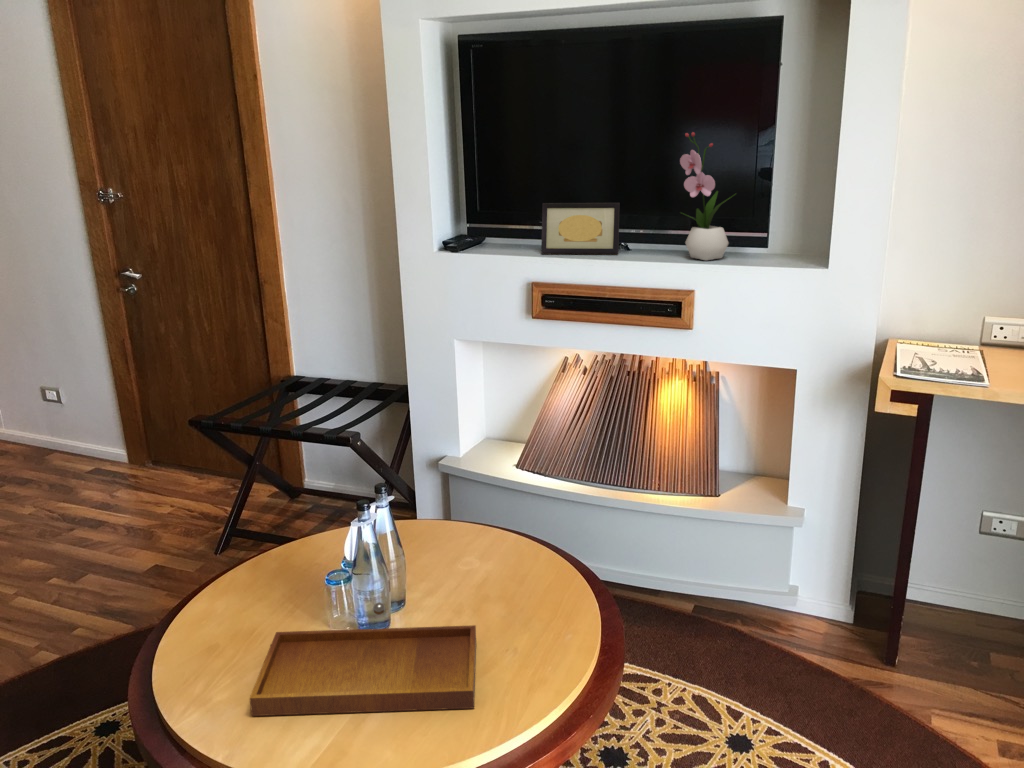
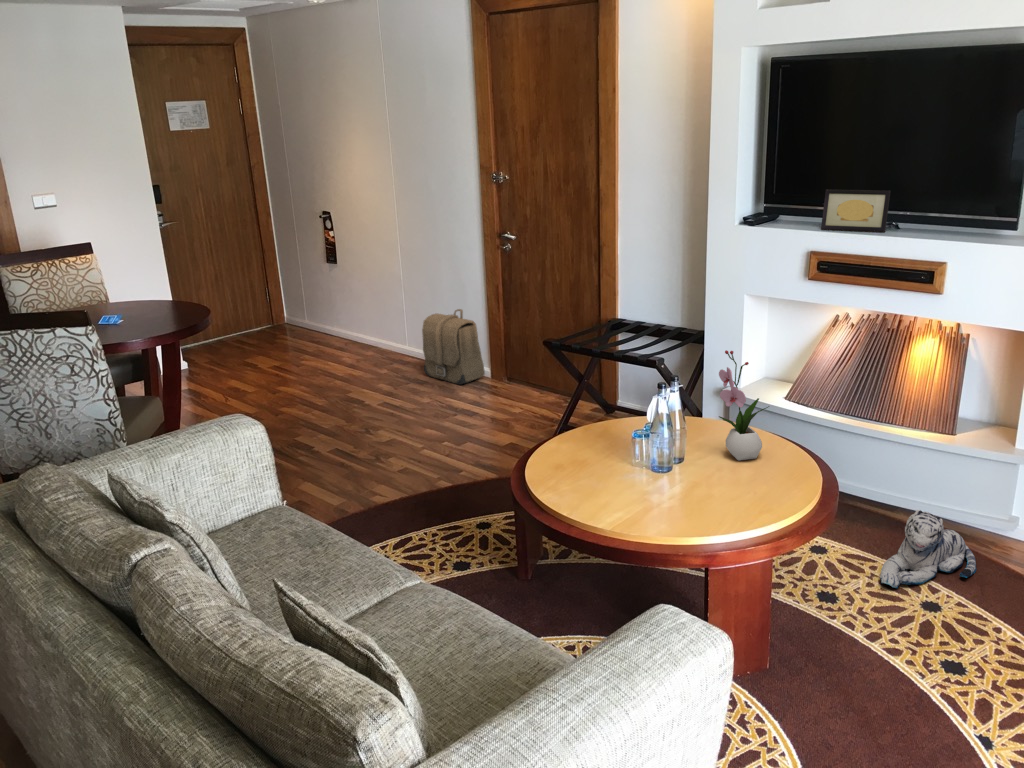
flower arrangement: present [680,132,732,260] -> present [719,350,769,461]
backpack: none [19,376,118,479] -> present [422,309,485,385]
tray: present [250,602,476,716] -> none [582,447,730,517]
plush toy: none [669,611,774,722] -> present [880,510,976,588]

